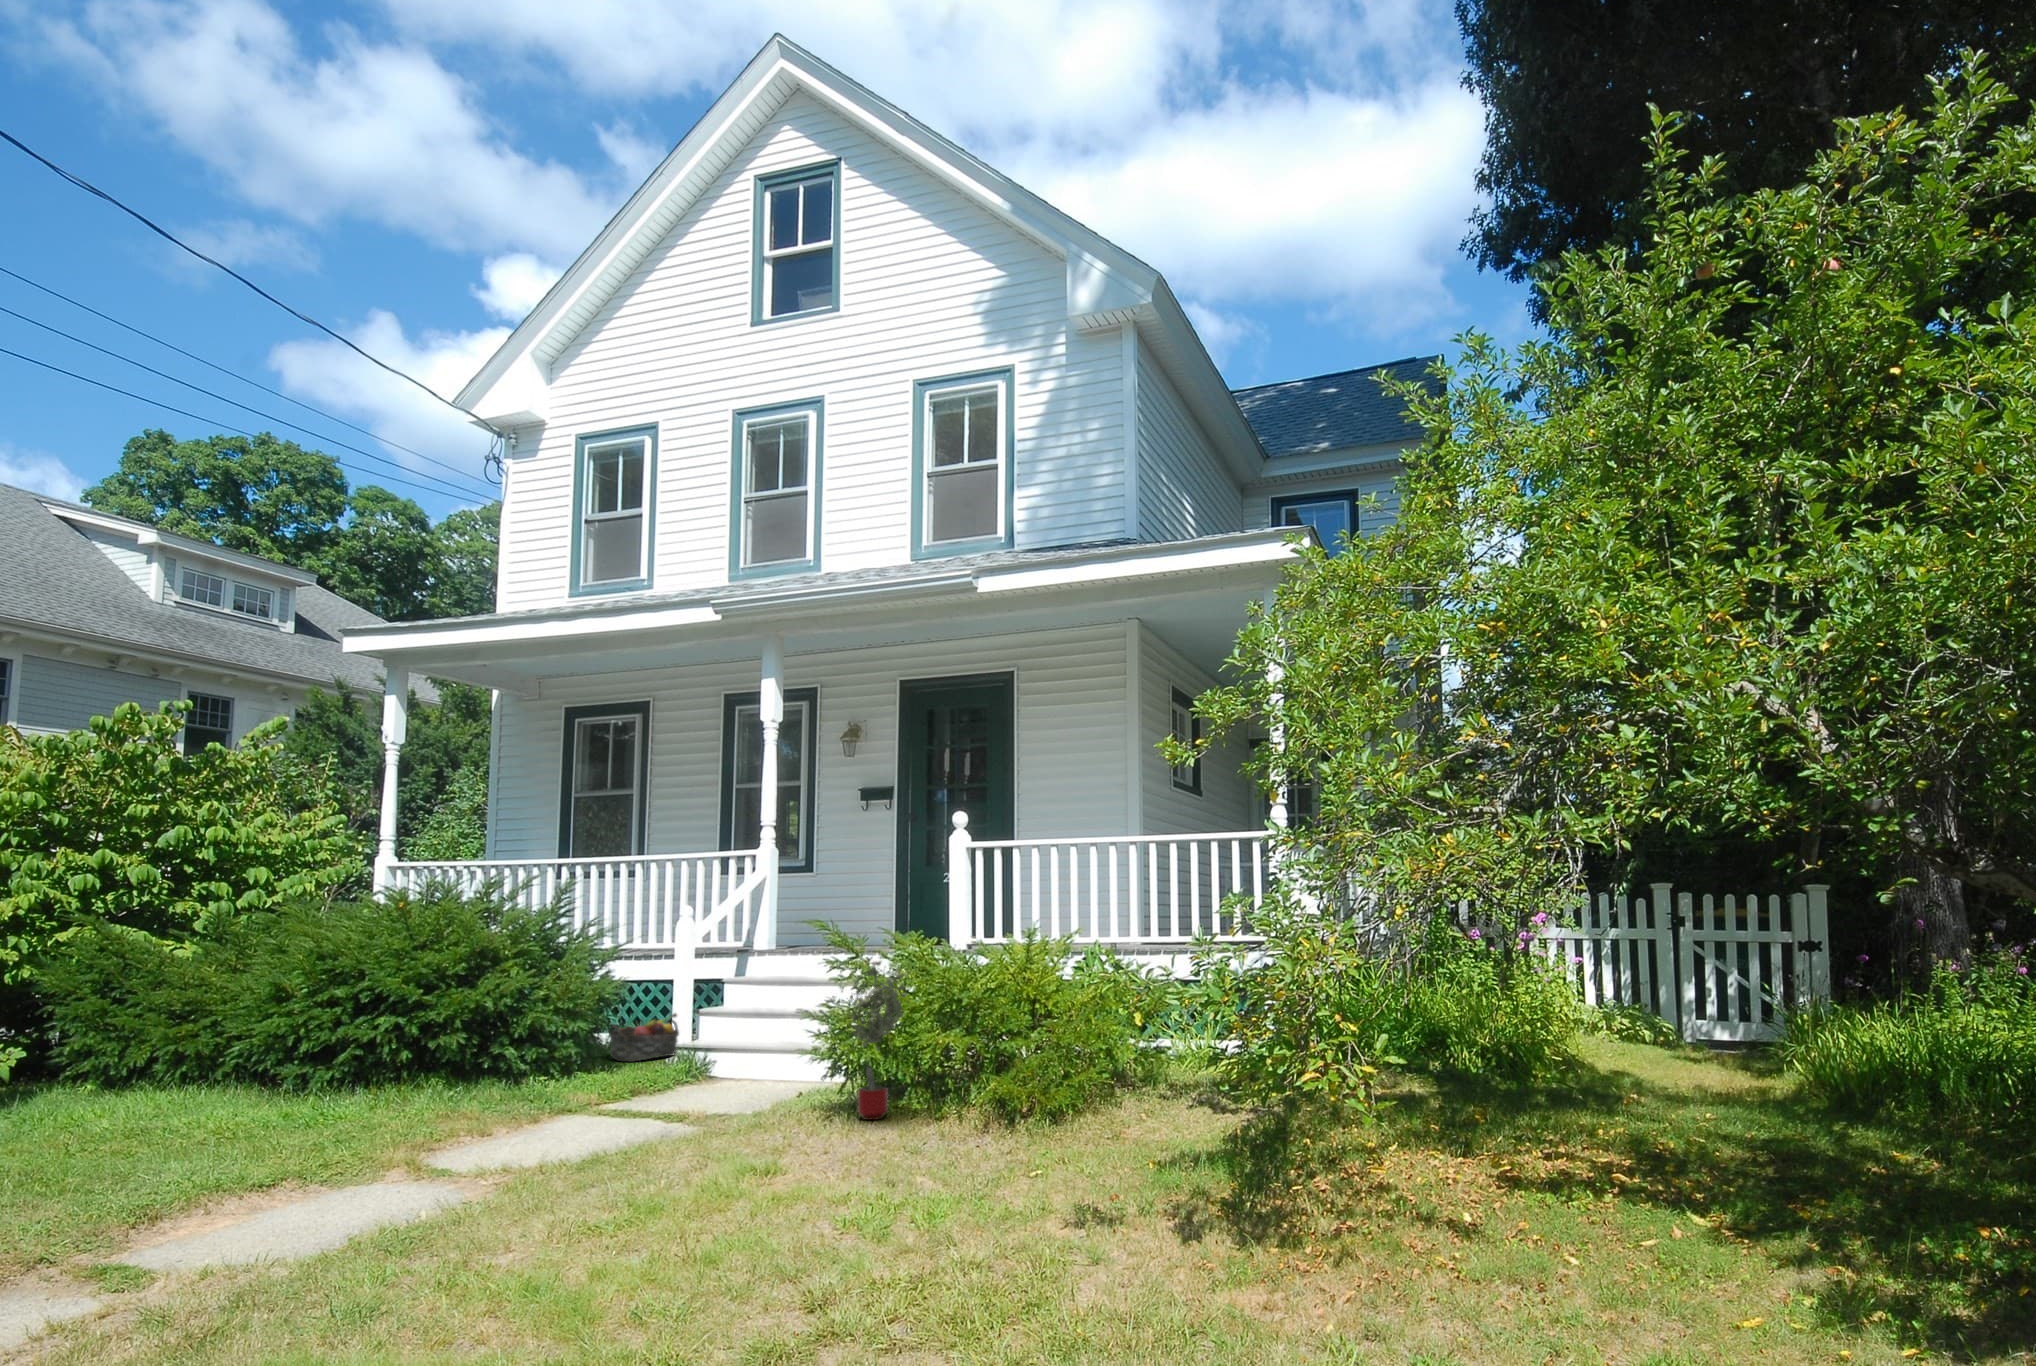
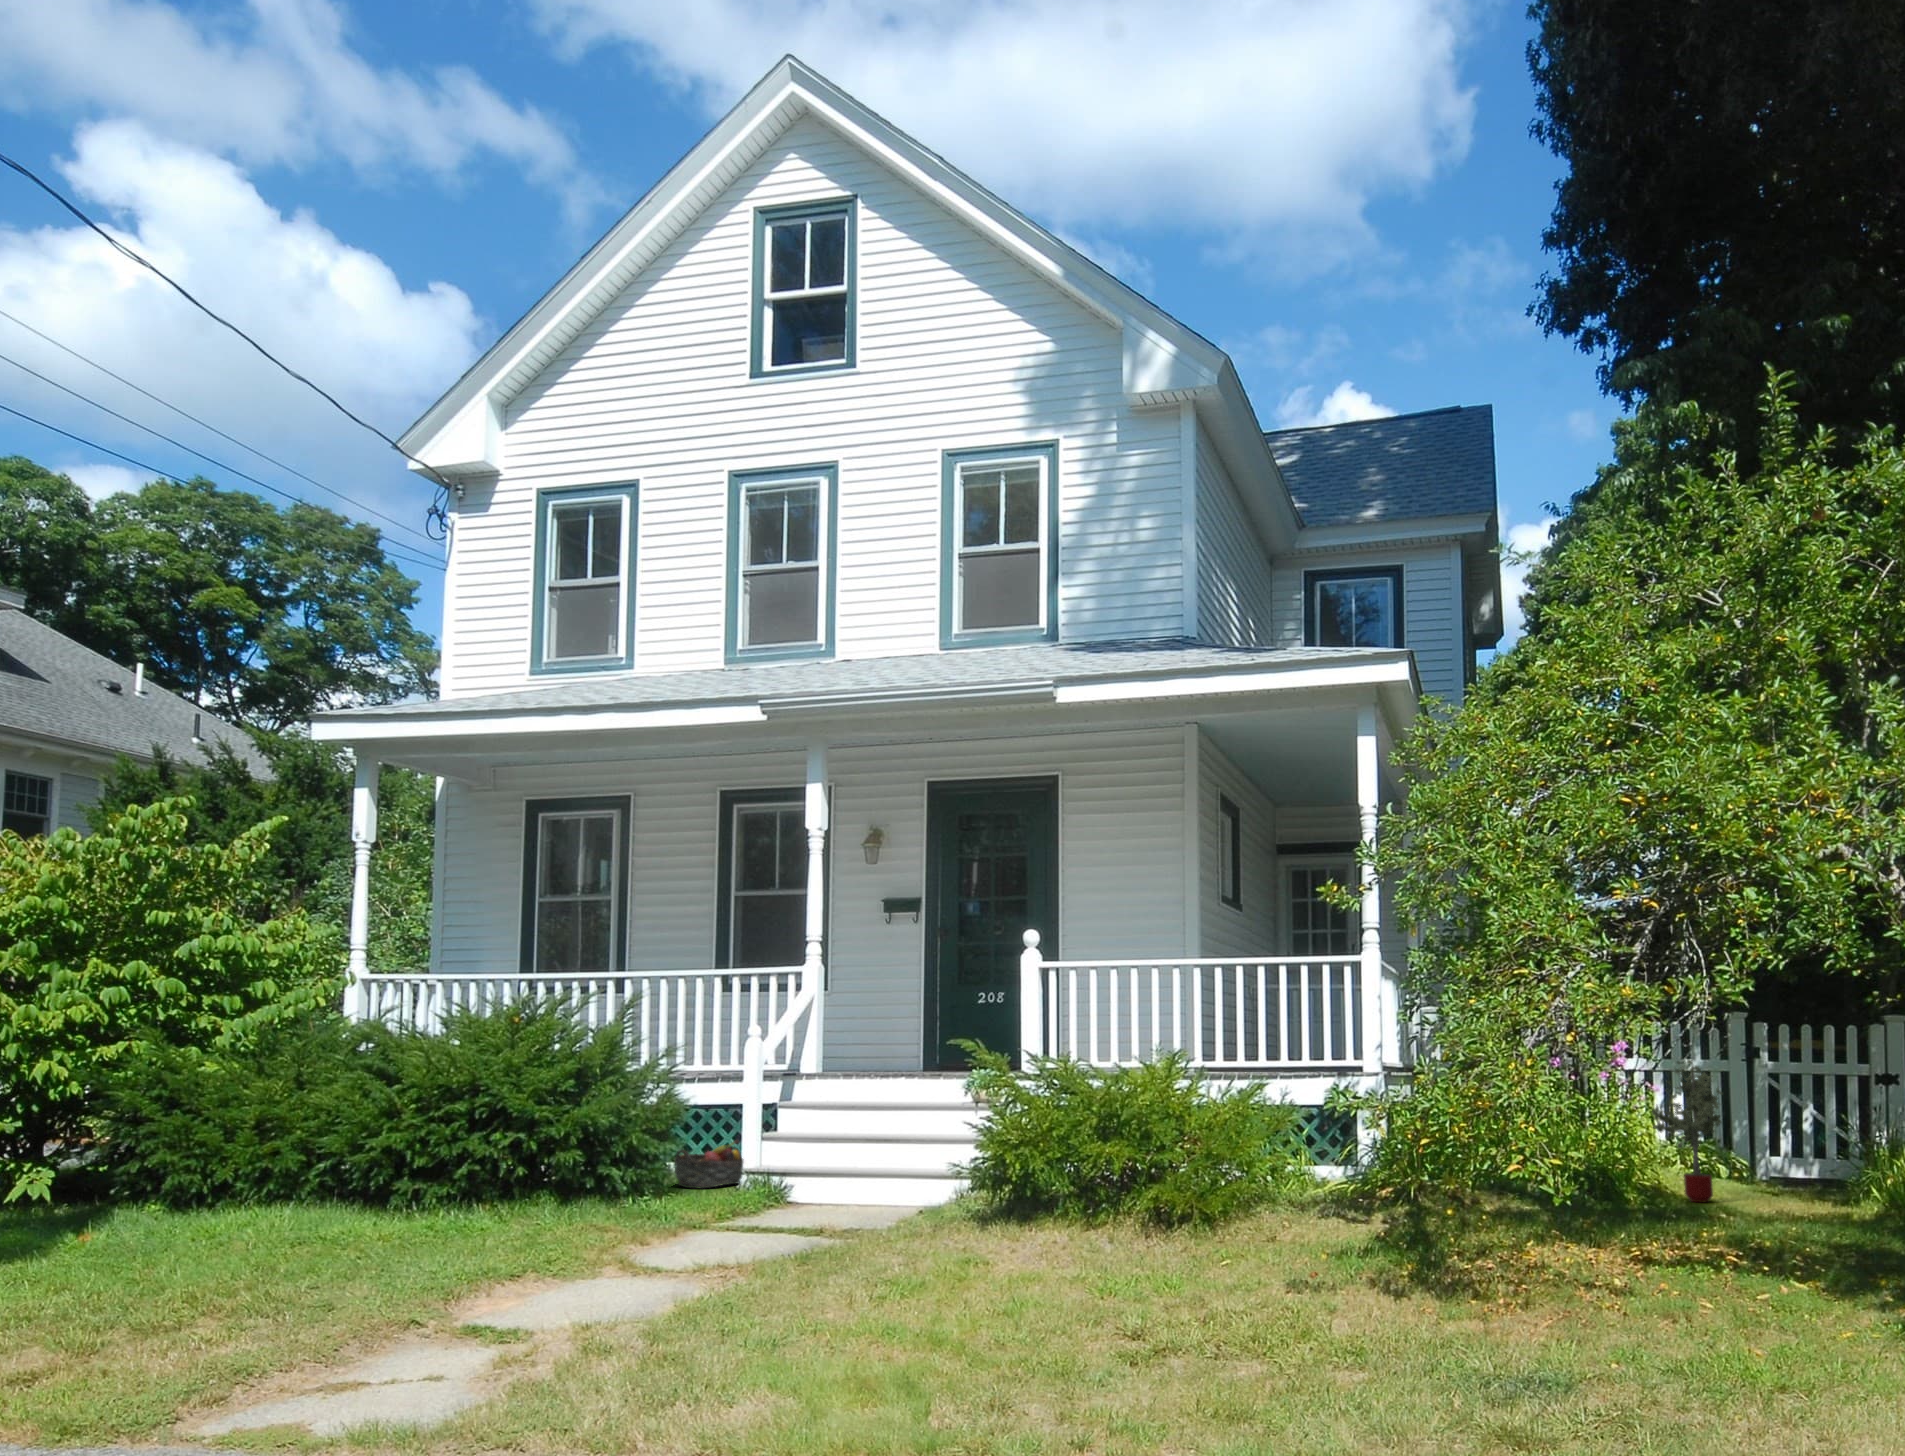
potted tree: present [851,961,906,1120] -> present [1652,1059,1723,1202]

